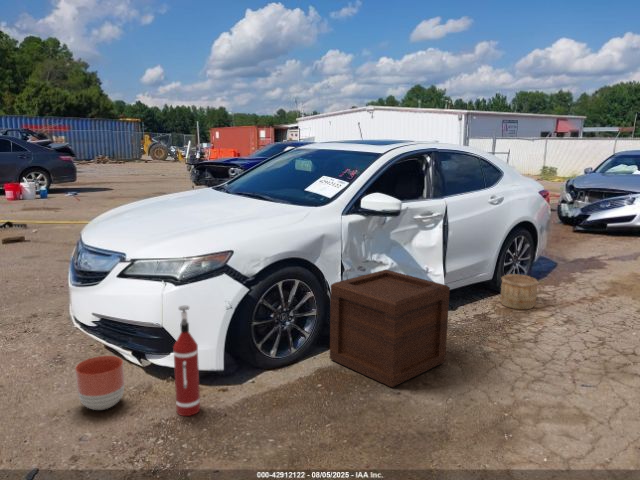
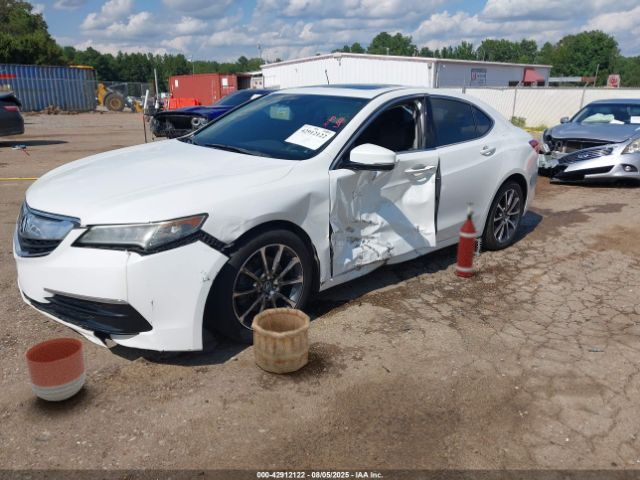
wooden crate: present [330,270,450,387] -> none [318,229,450,362]
wooden bucket: present [501,274,538,310] -> present [252,308,310,374]
fire extinguisher: present [173,306,200,416] -> present [456,202,481,277]

